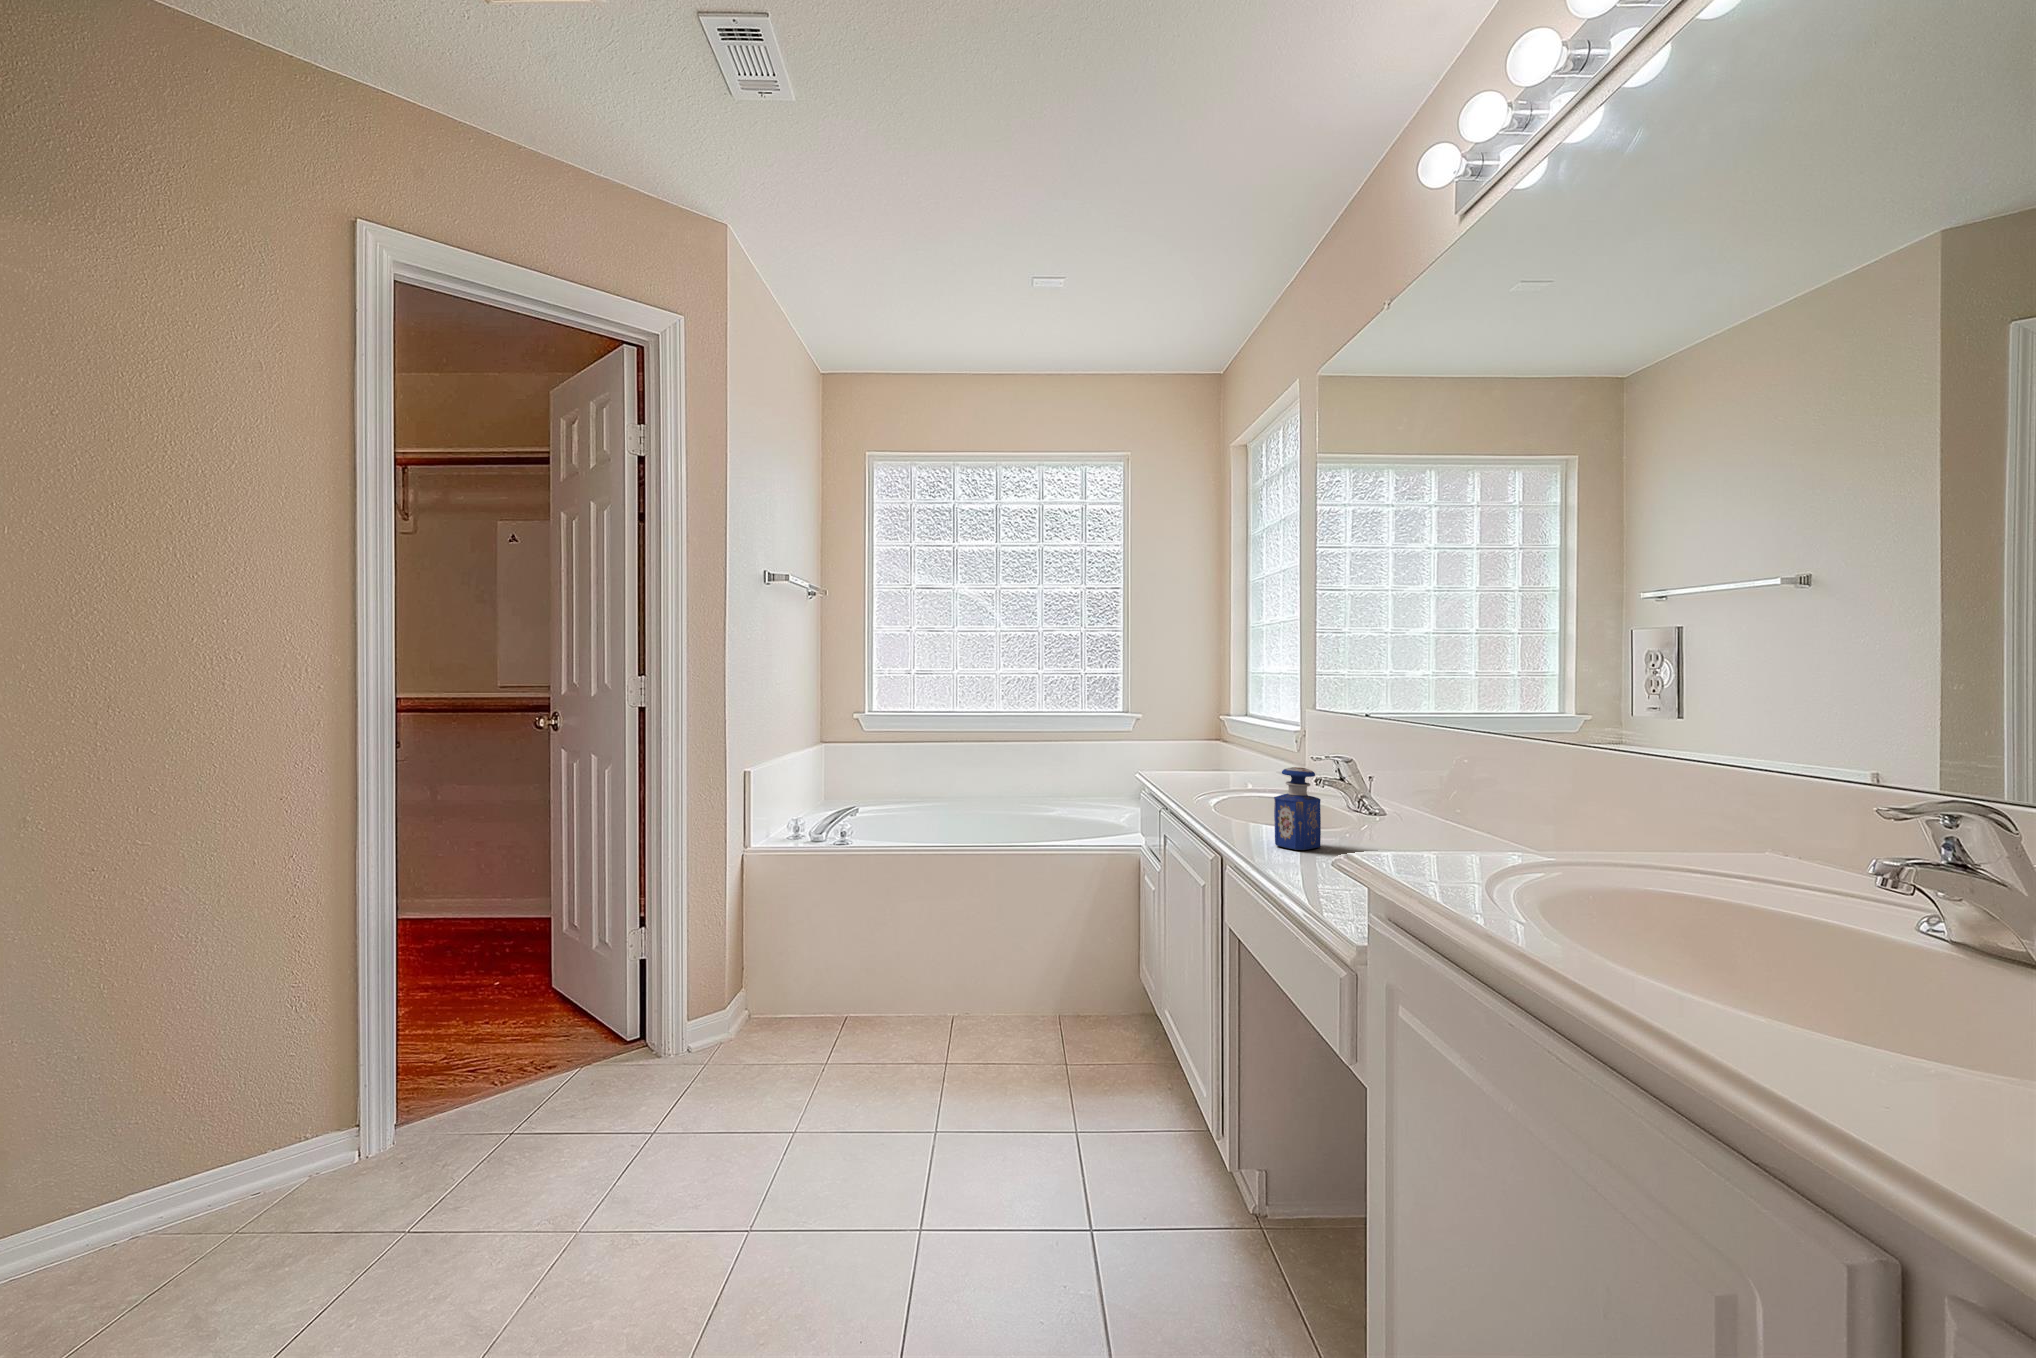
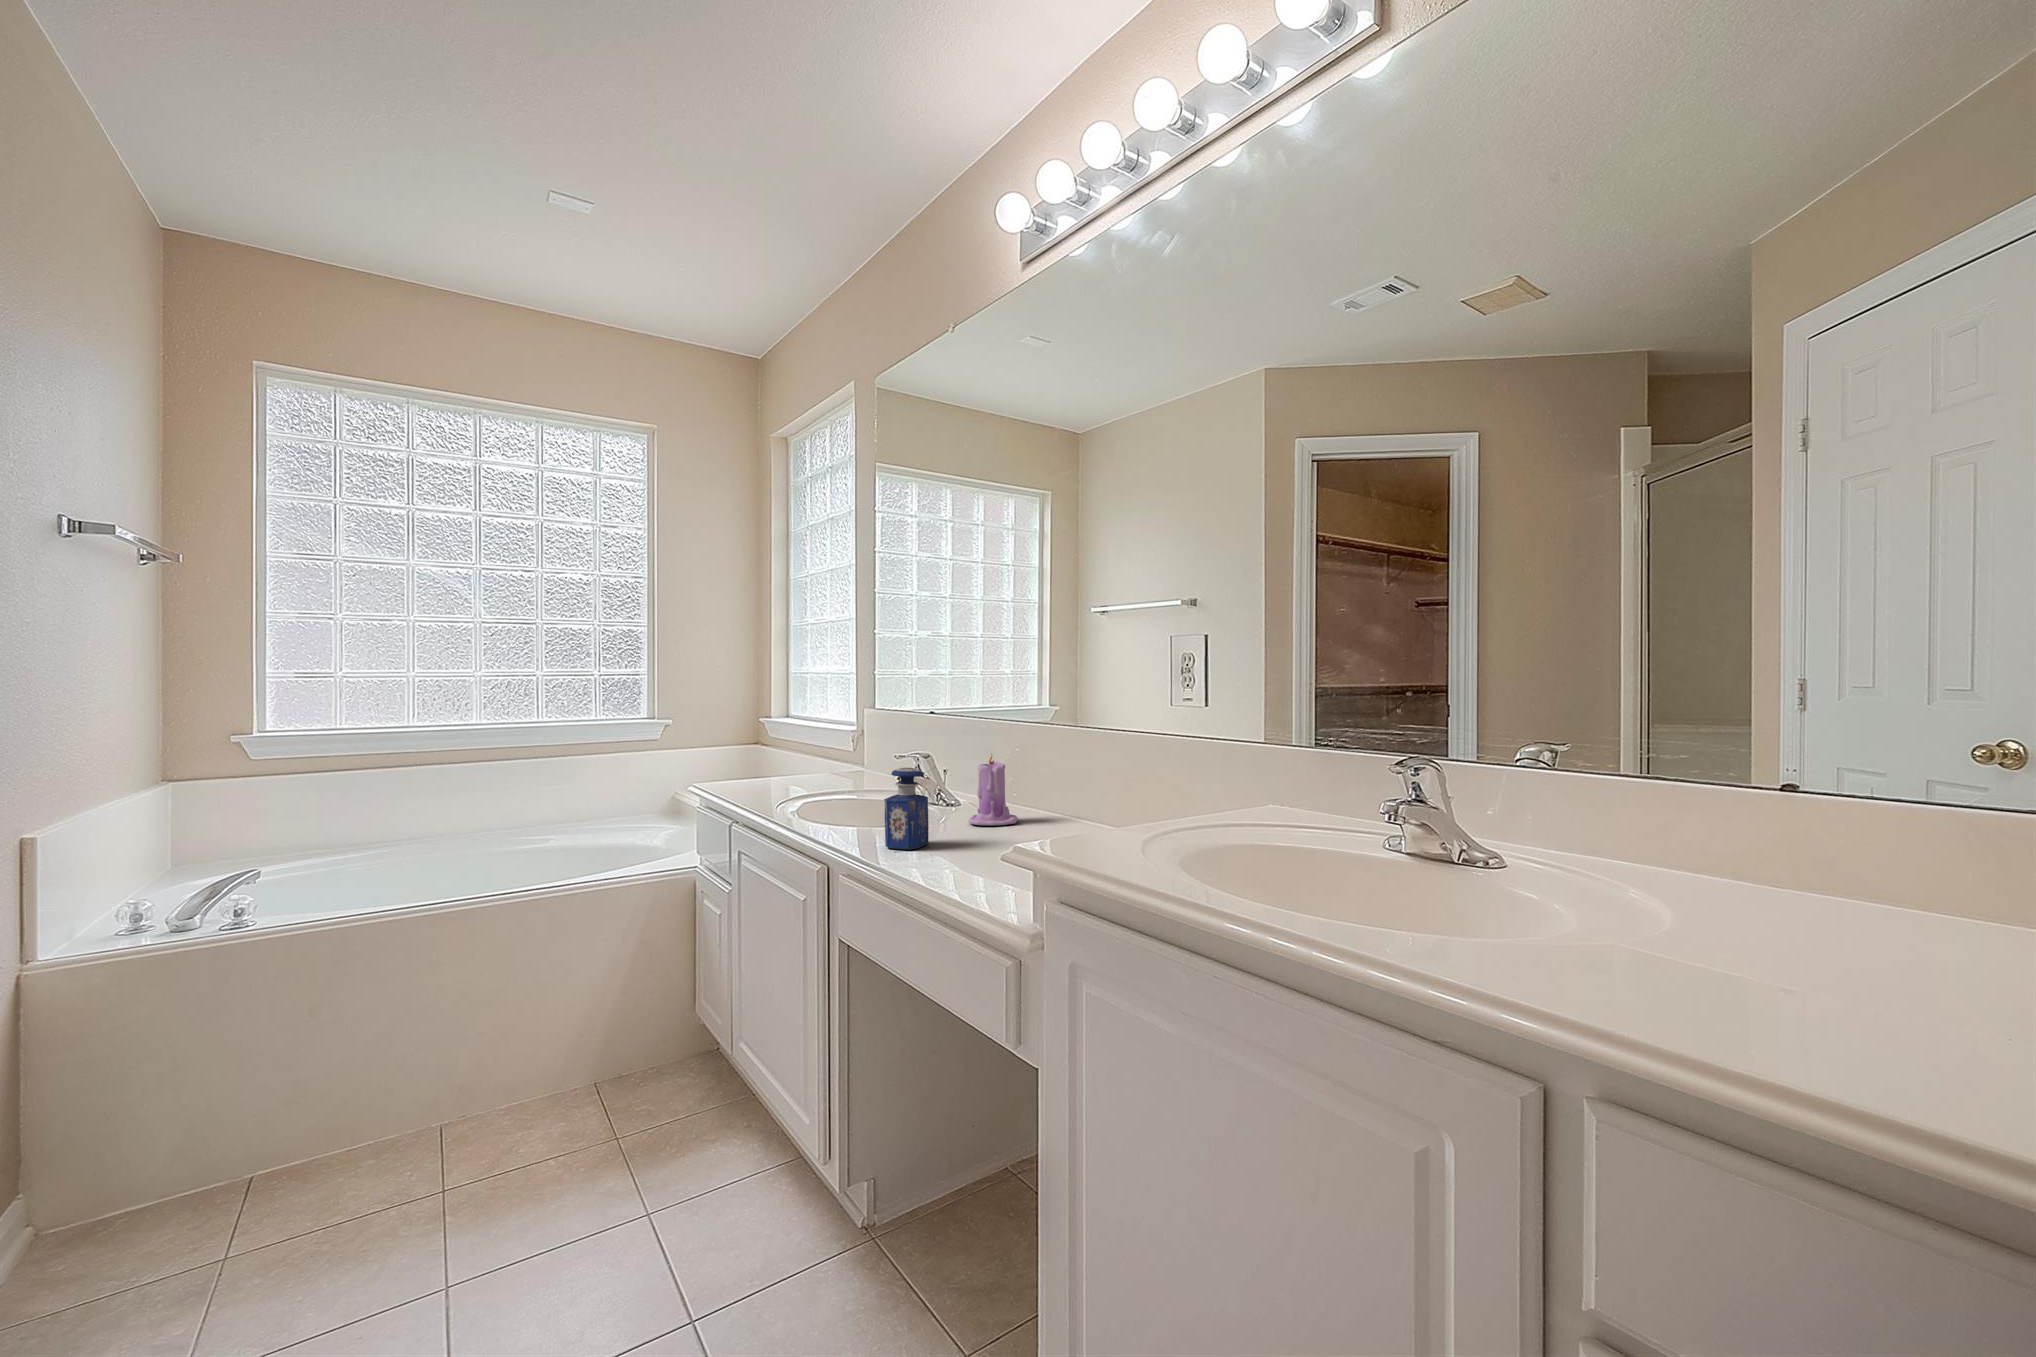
candle: none [1380,760,1440,839] -> present [968,756,1018,826]

